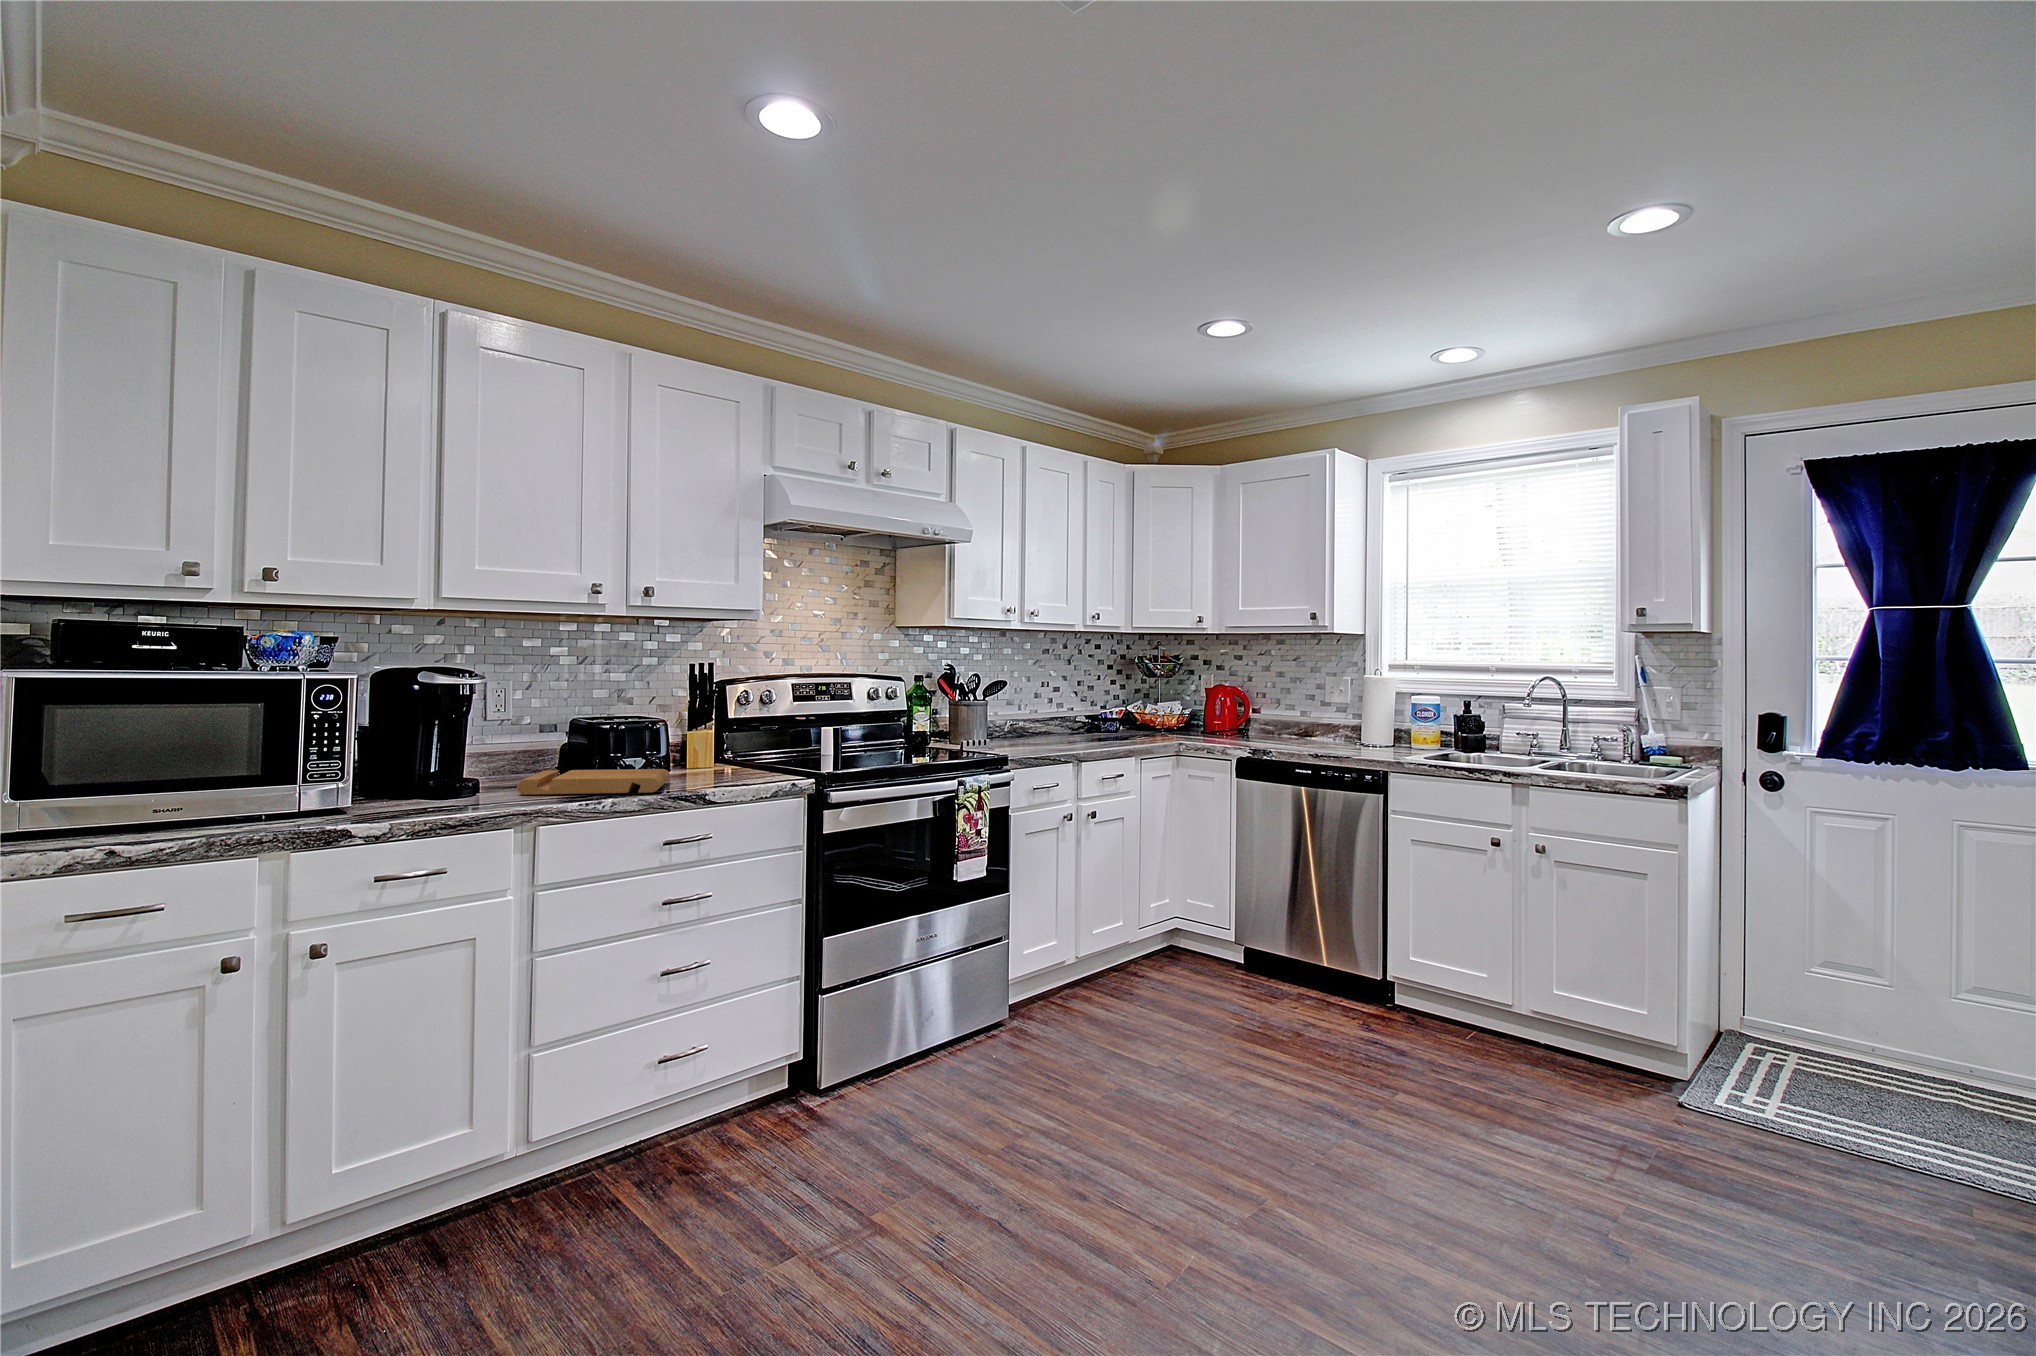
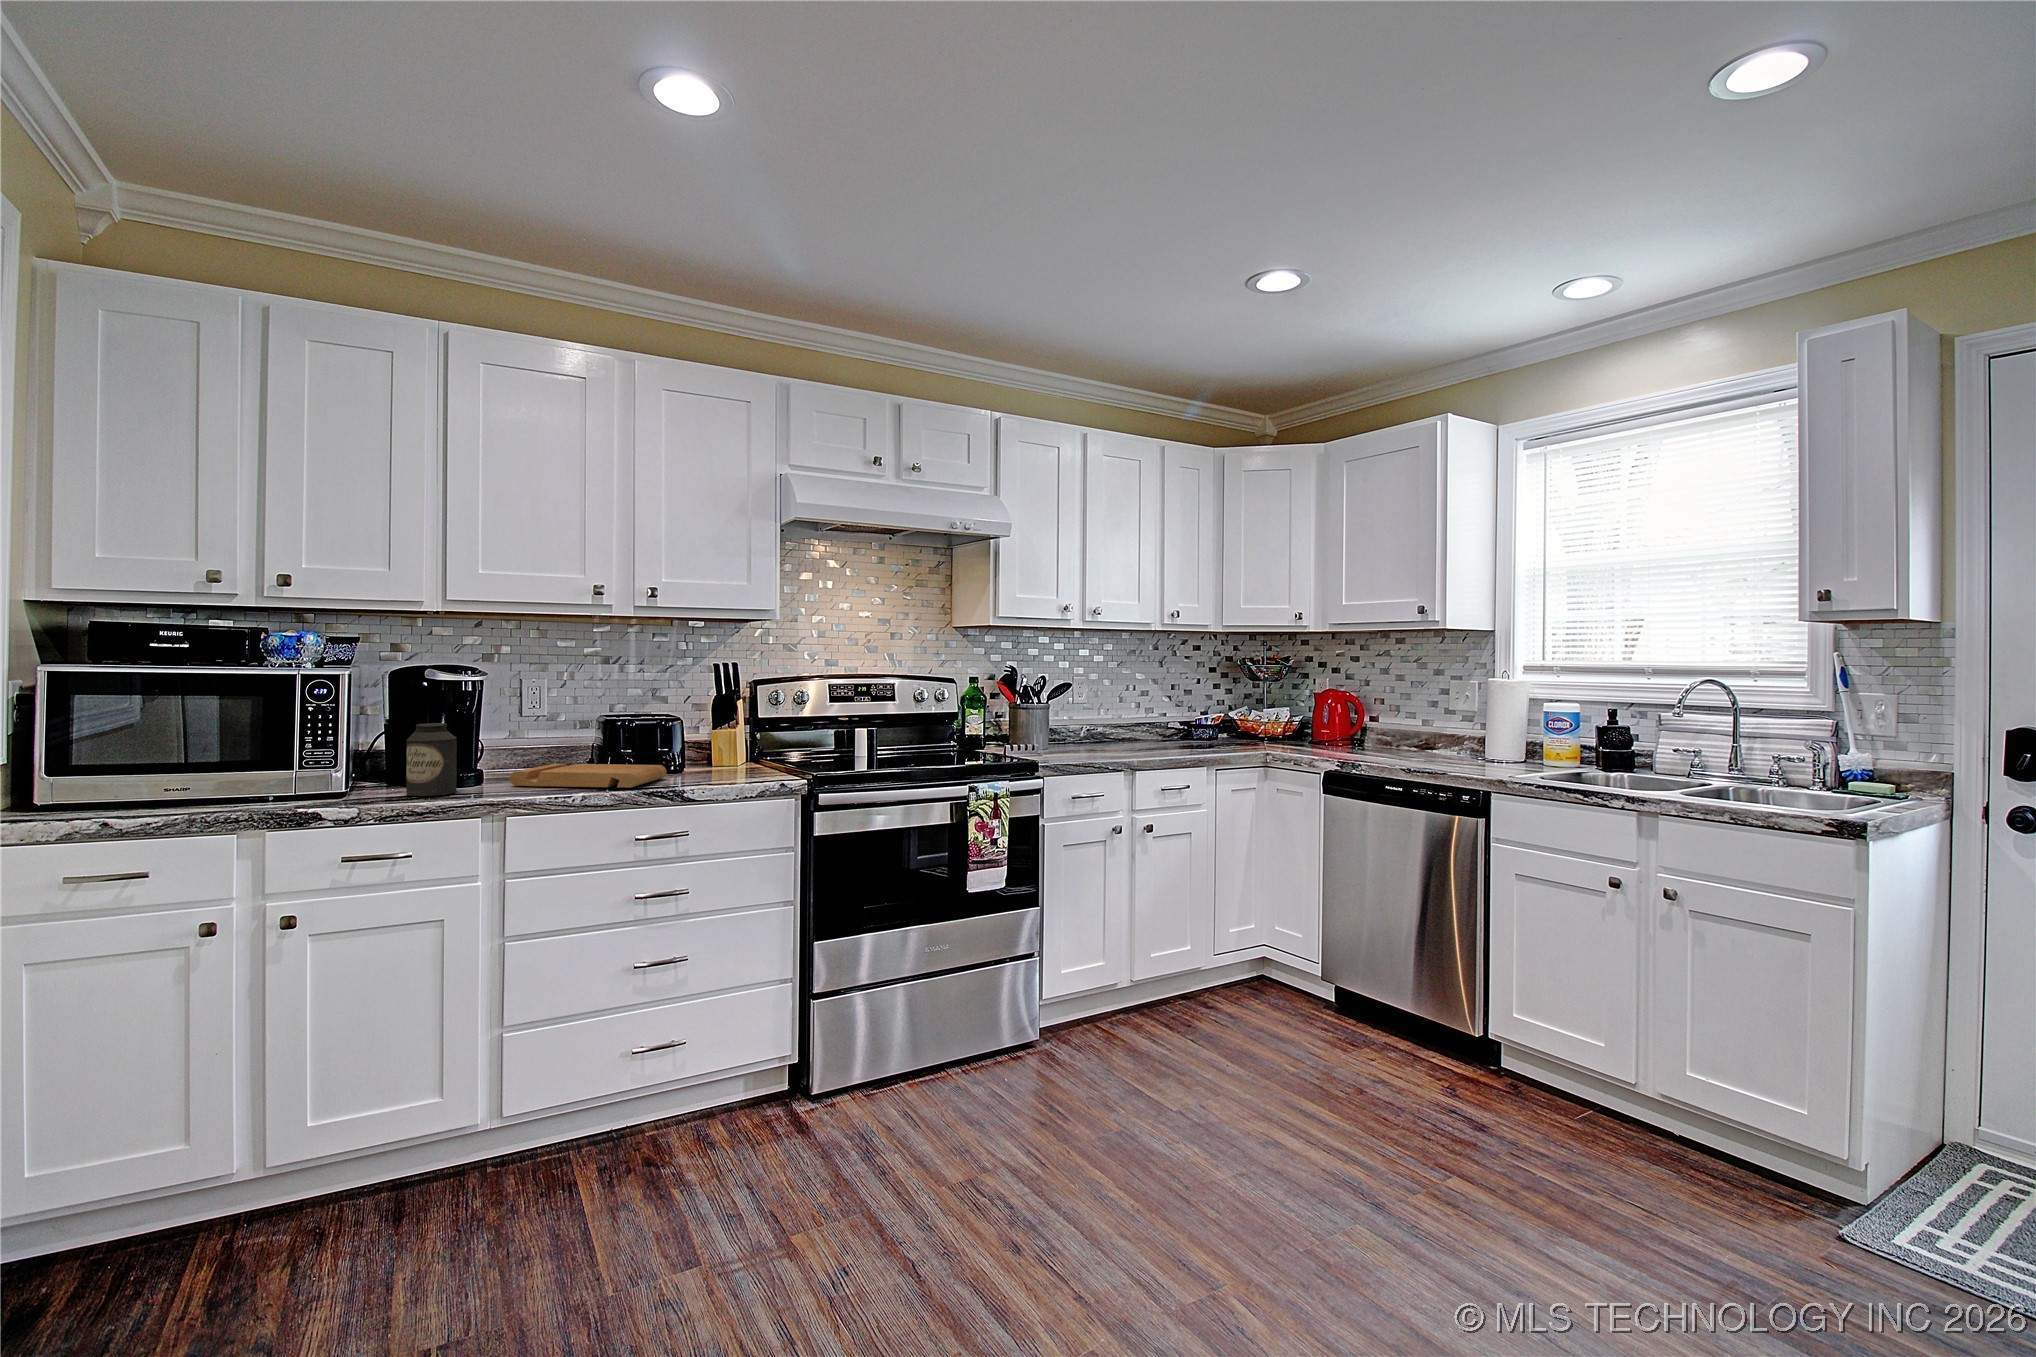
canister: none [417,730,471,808] -> present [406,723,457,796]

